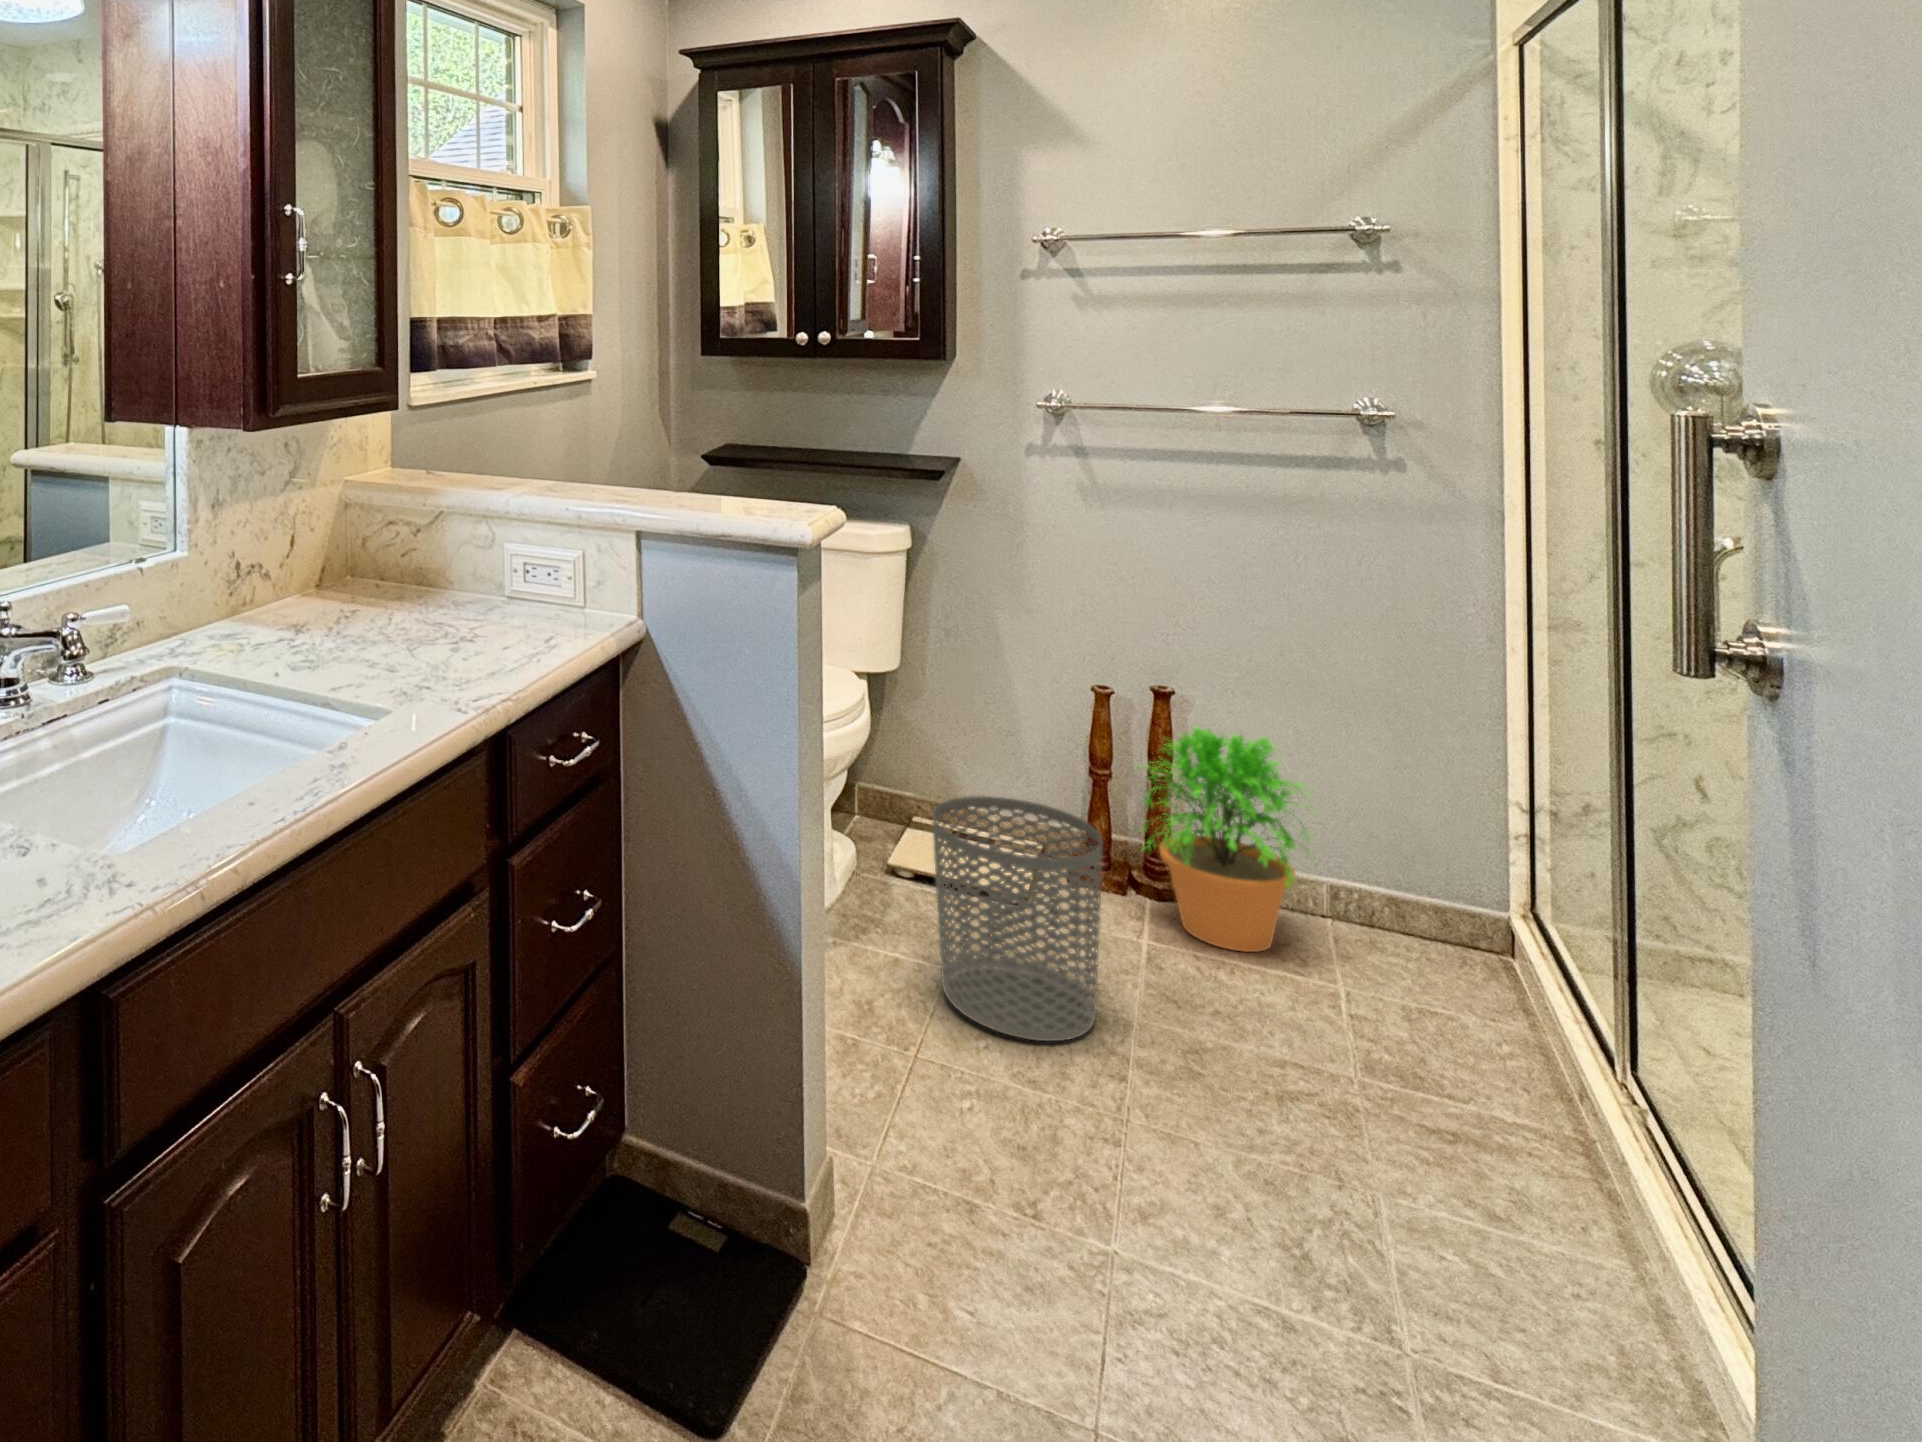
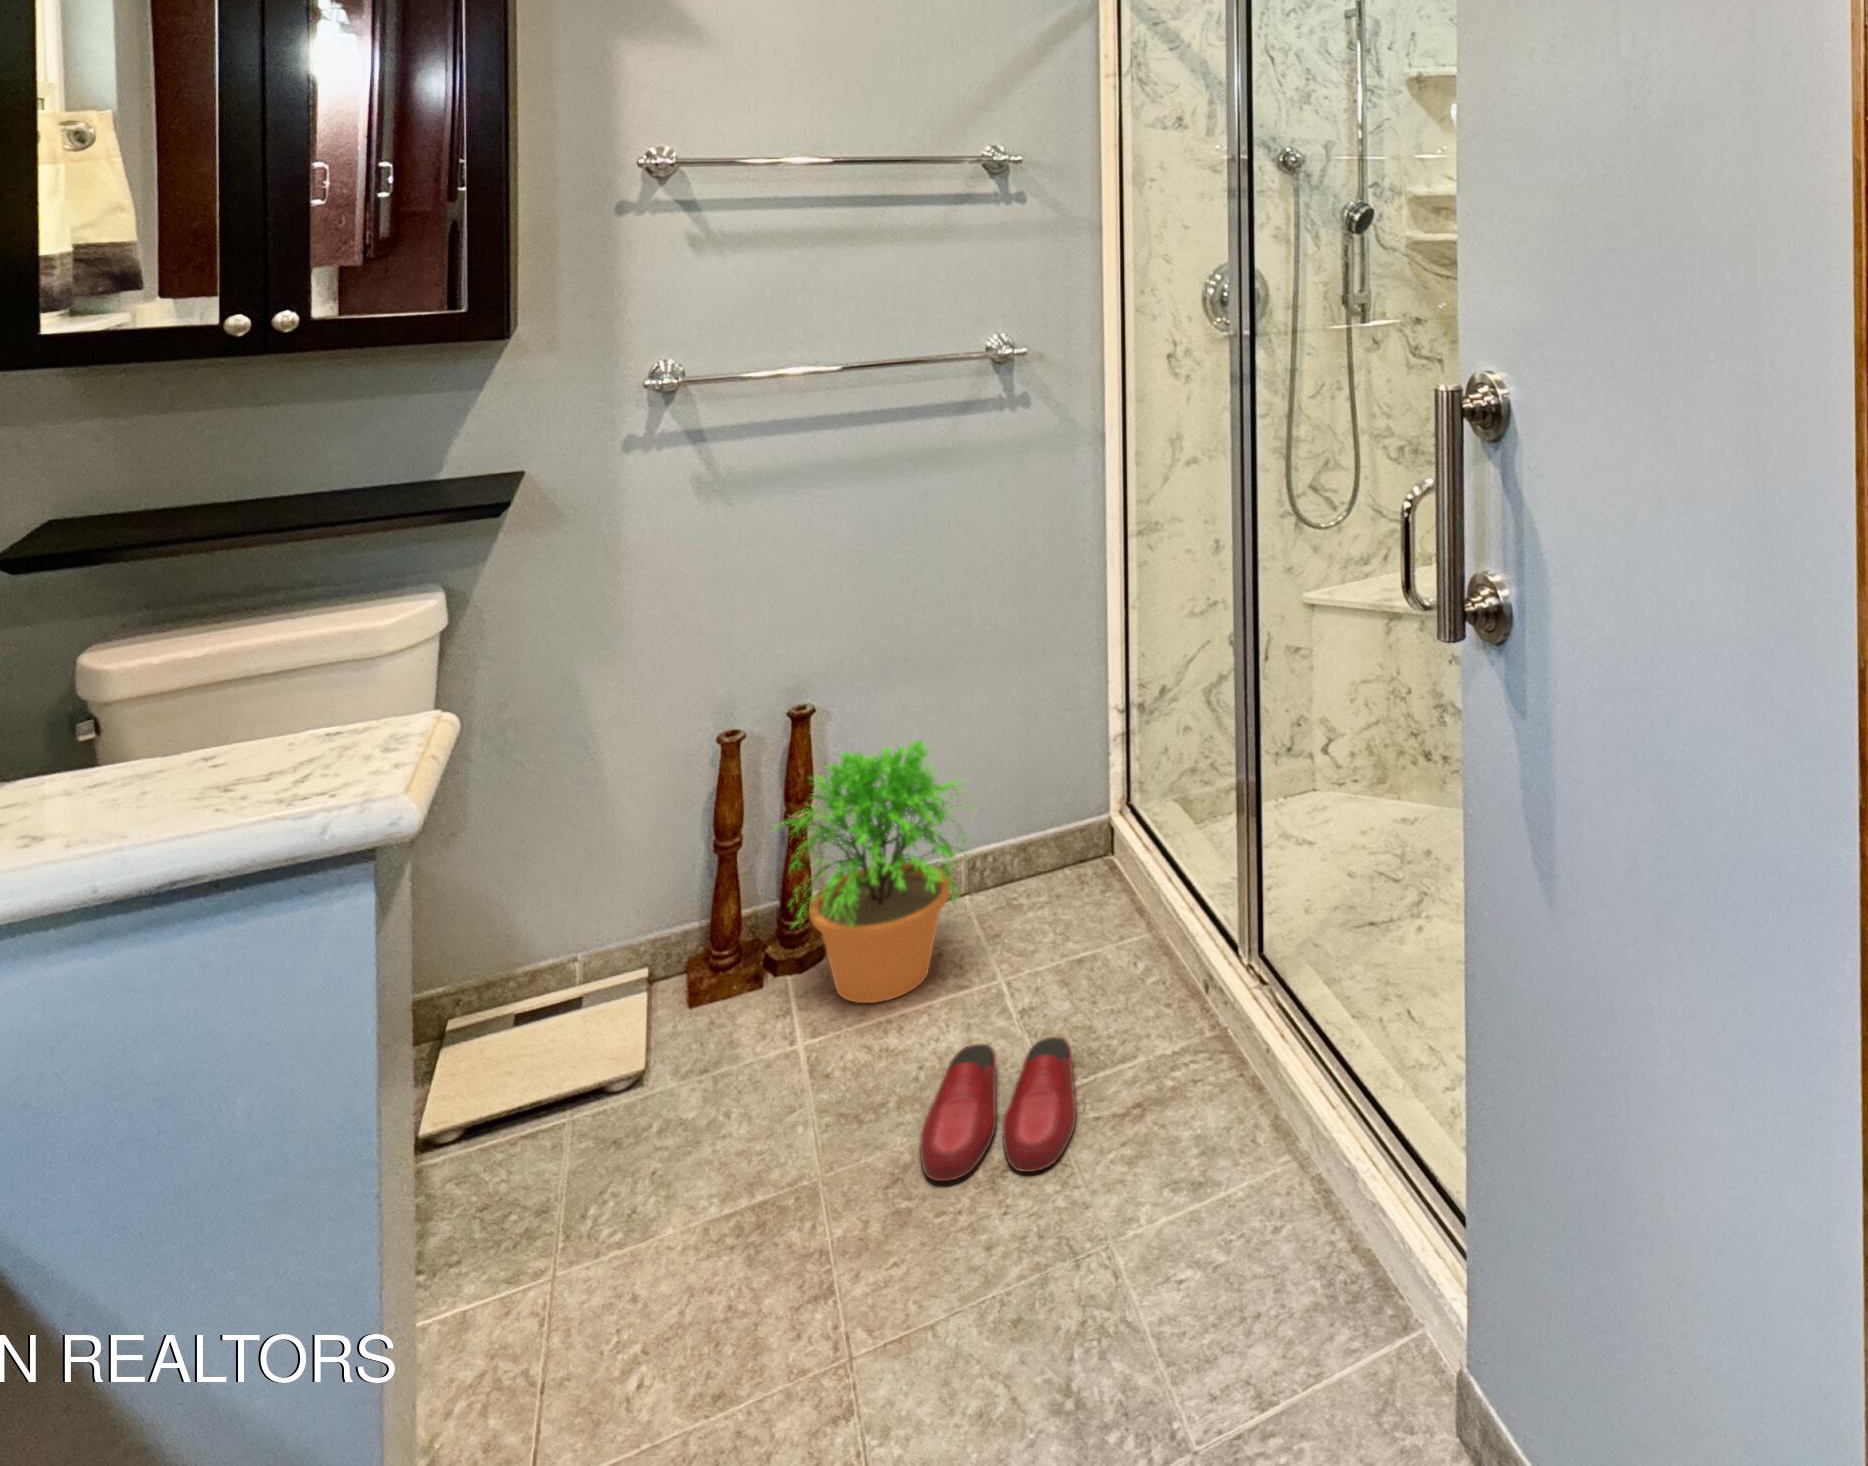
waste bin: present [932,796,1102,1041] -> none [542,944,790,1318]
slippers: none [1213,1003,1390,1120] -> present [920,1037,1076,1181]

